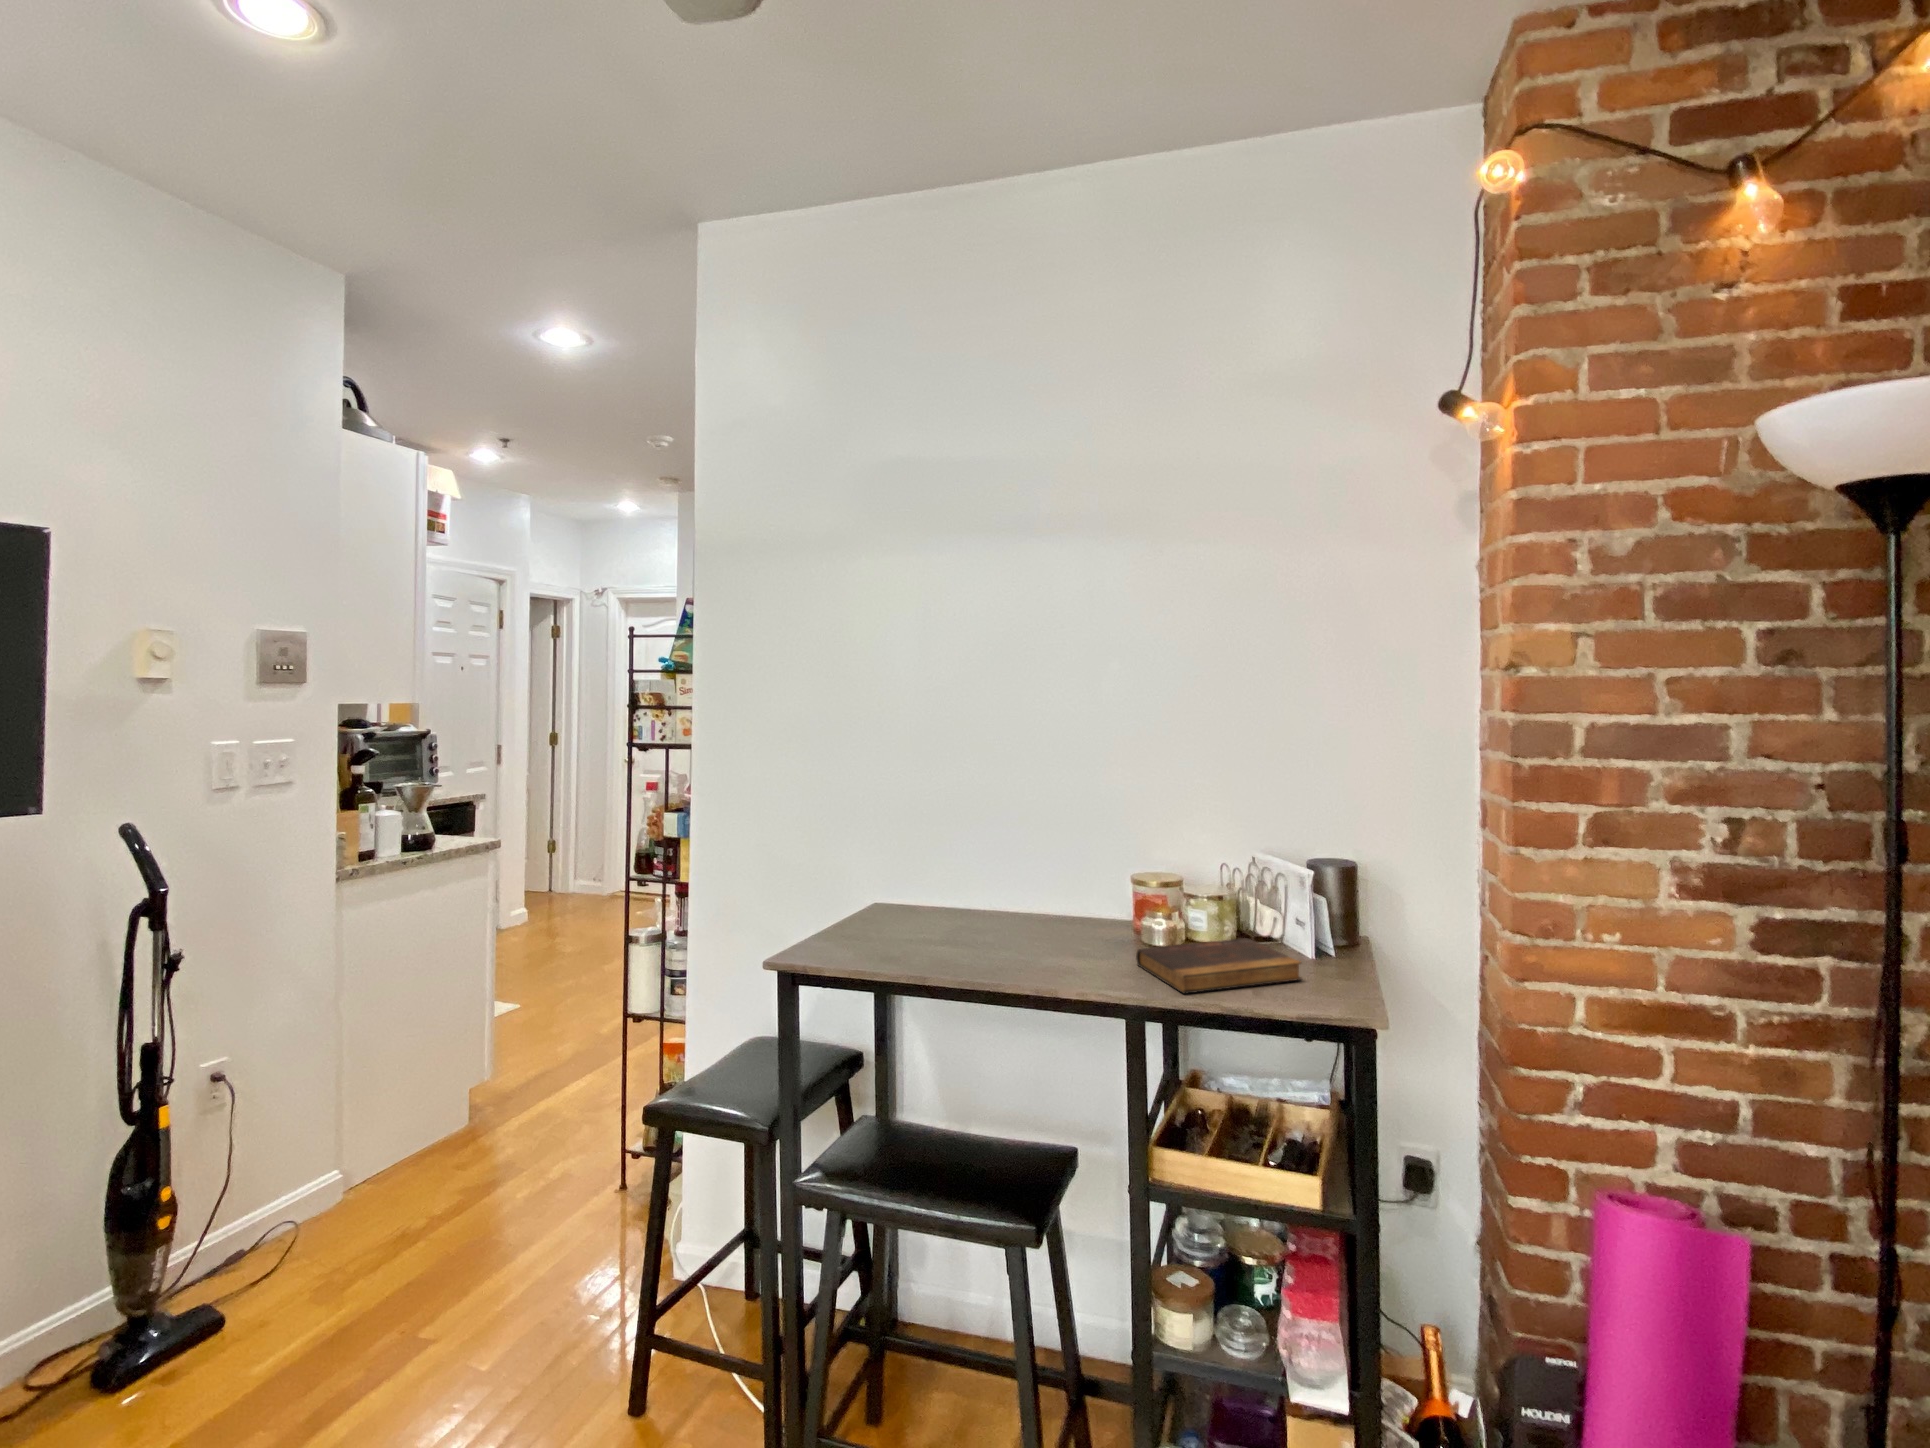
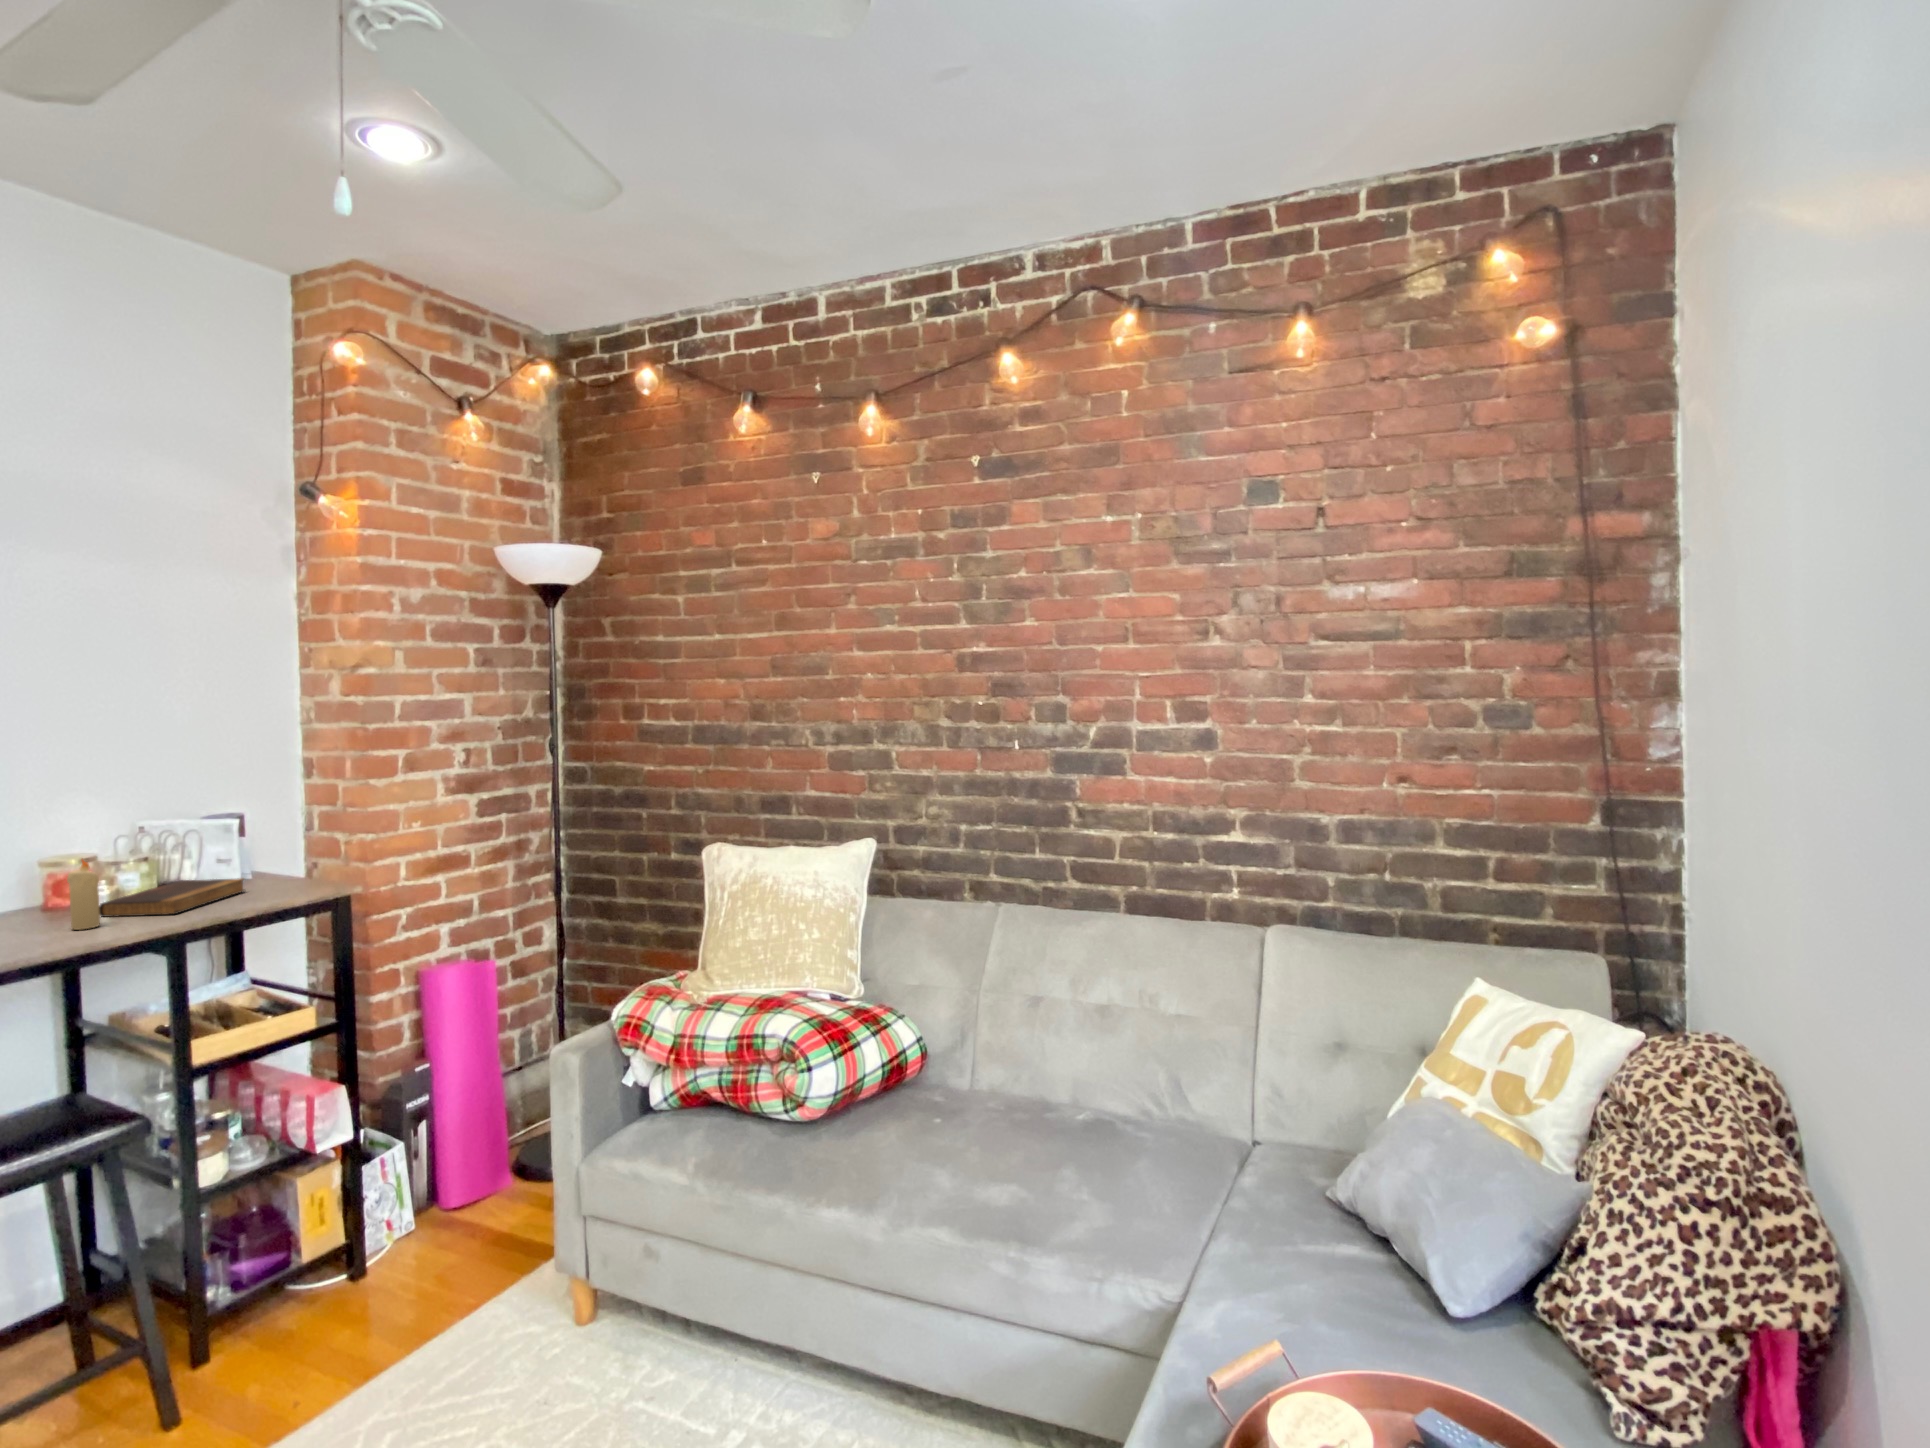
candle: none [1084,895,1113,982] -> present [67,860,100,930]

